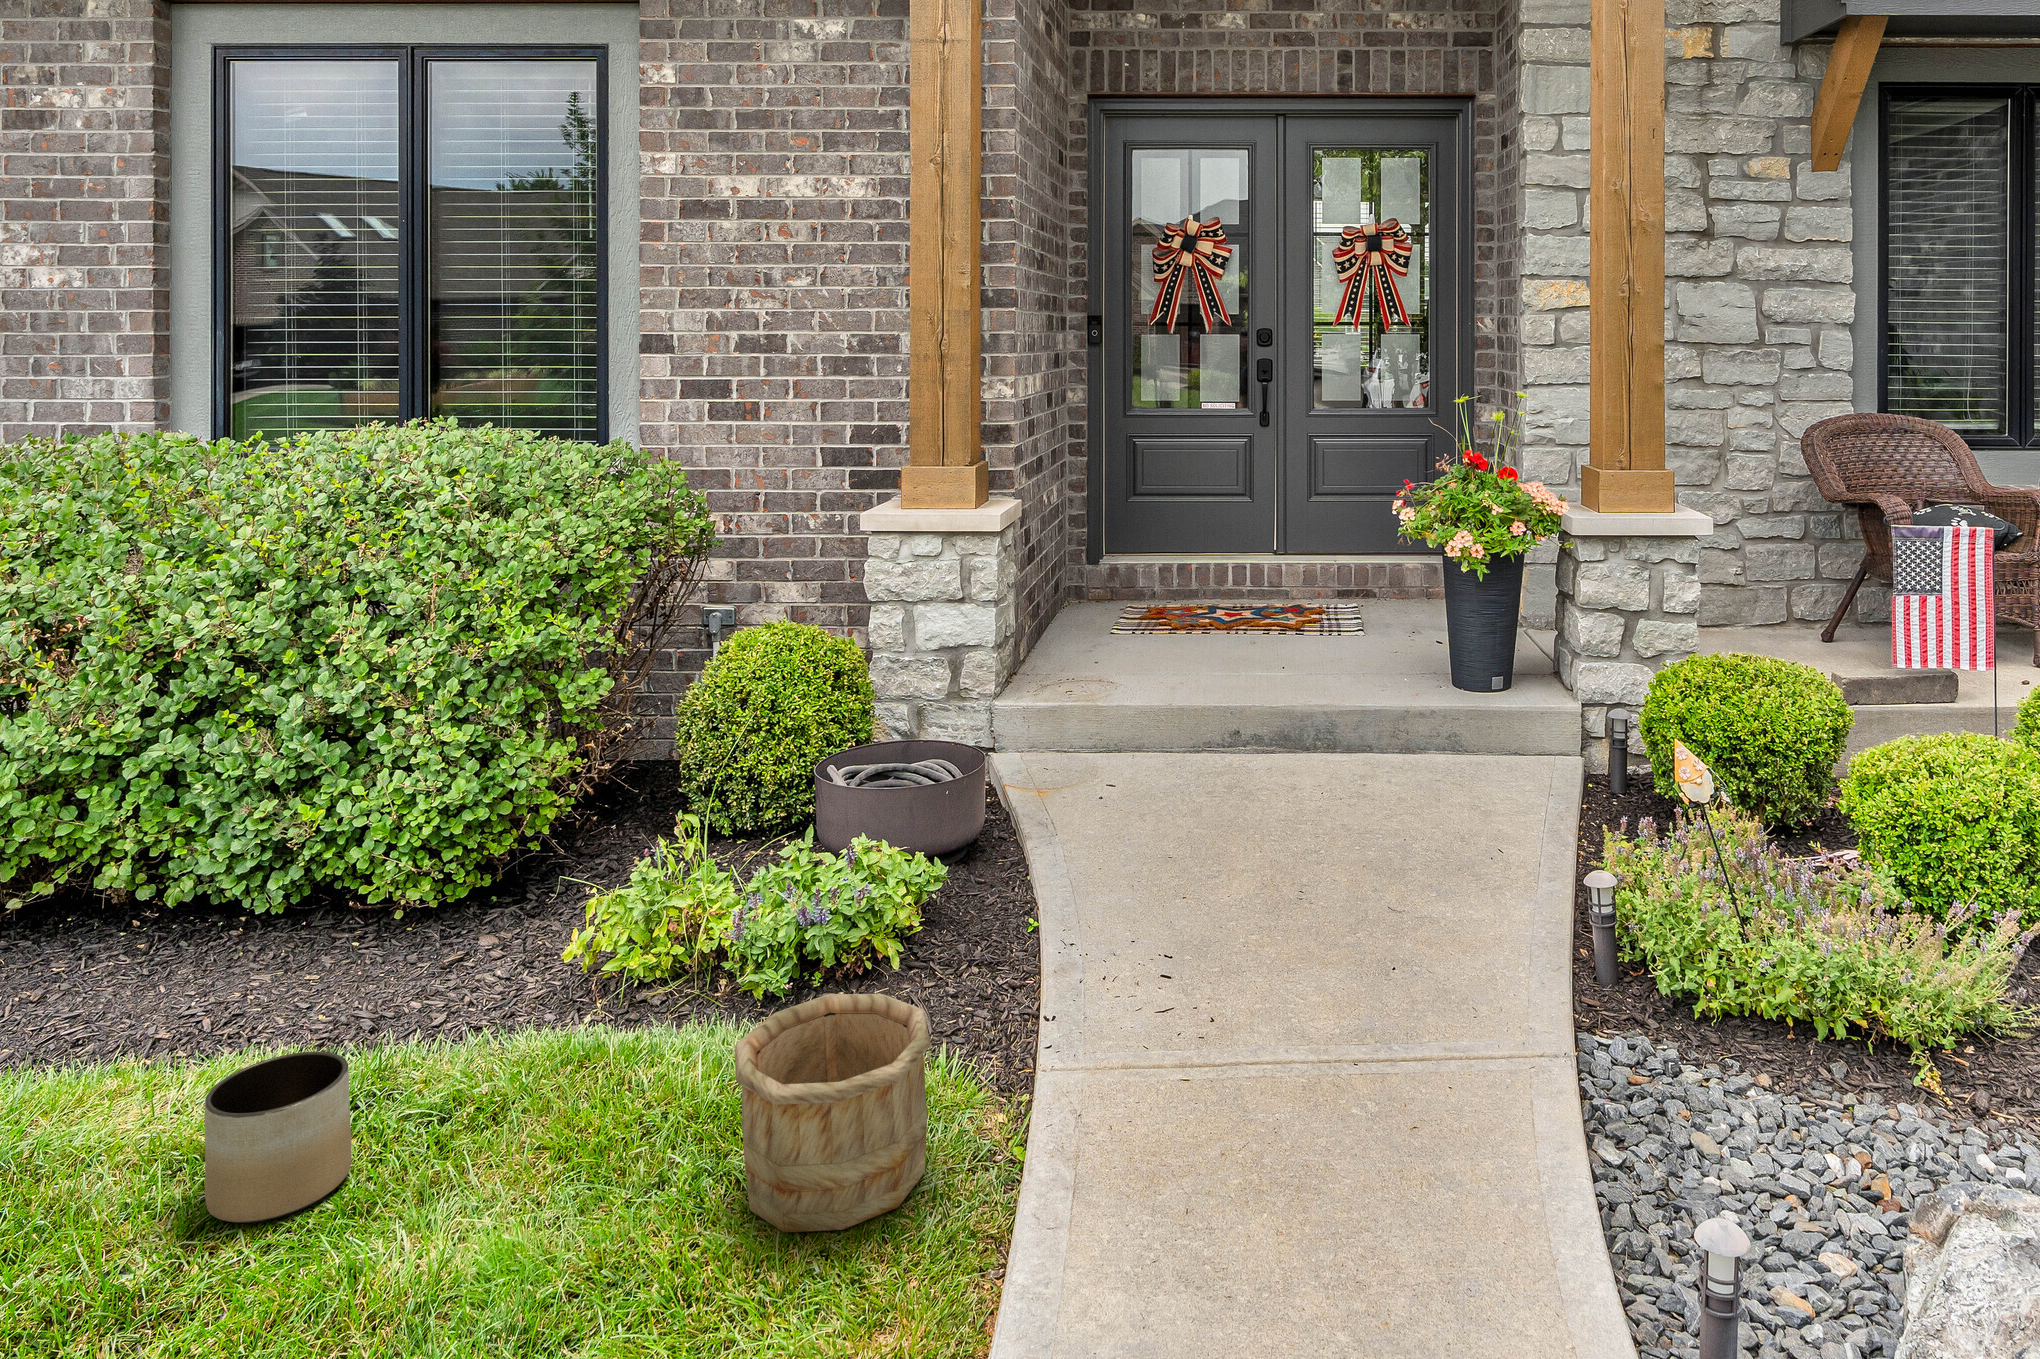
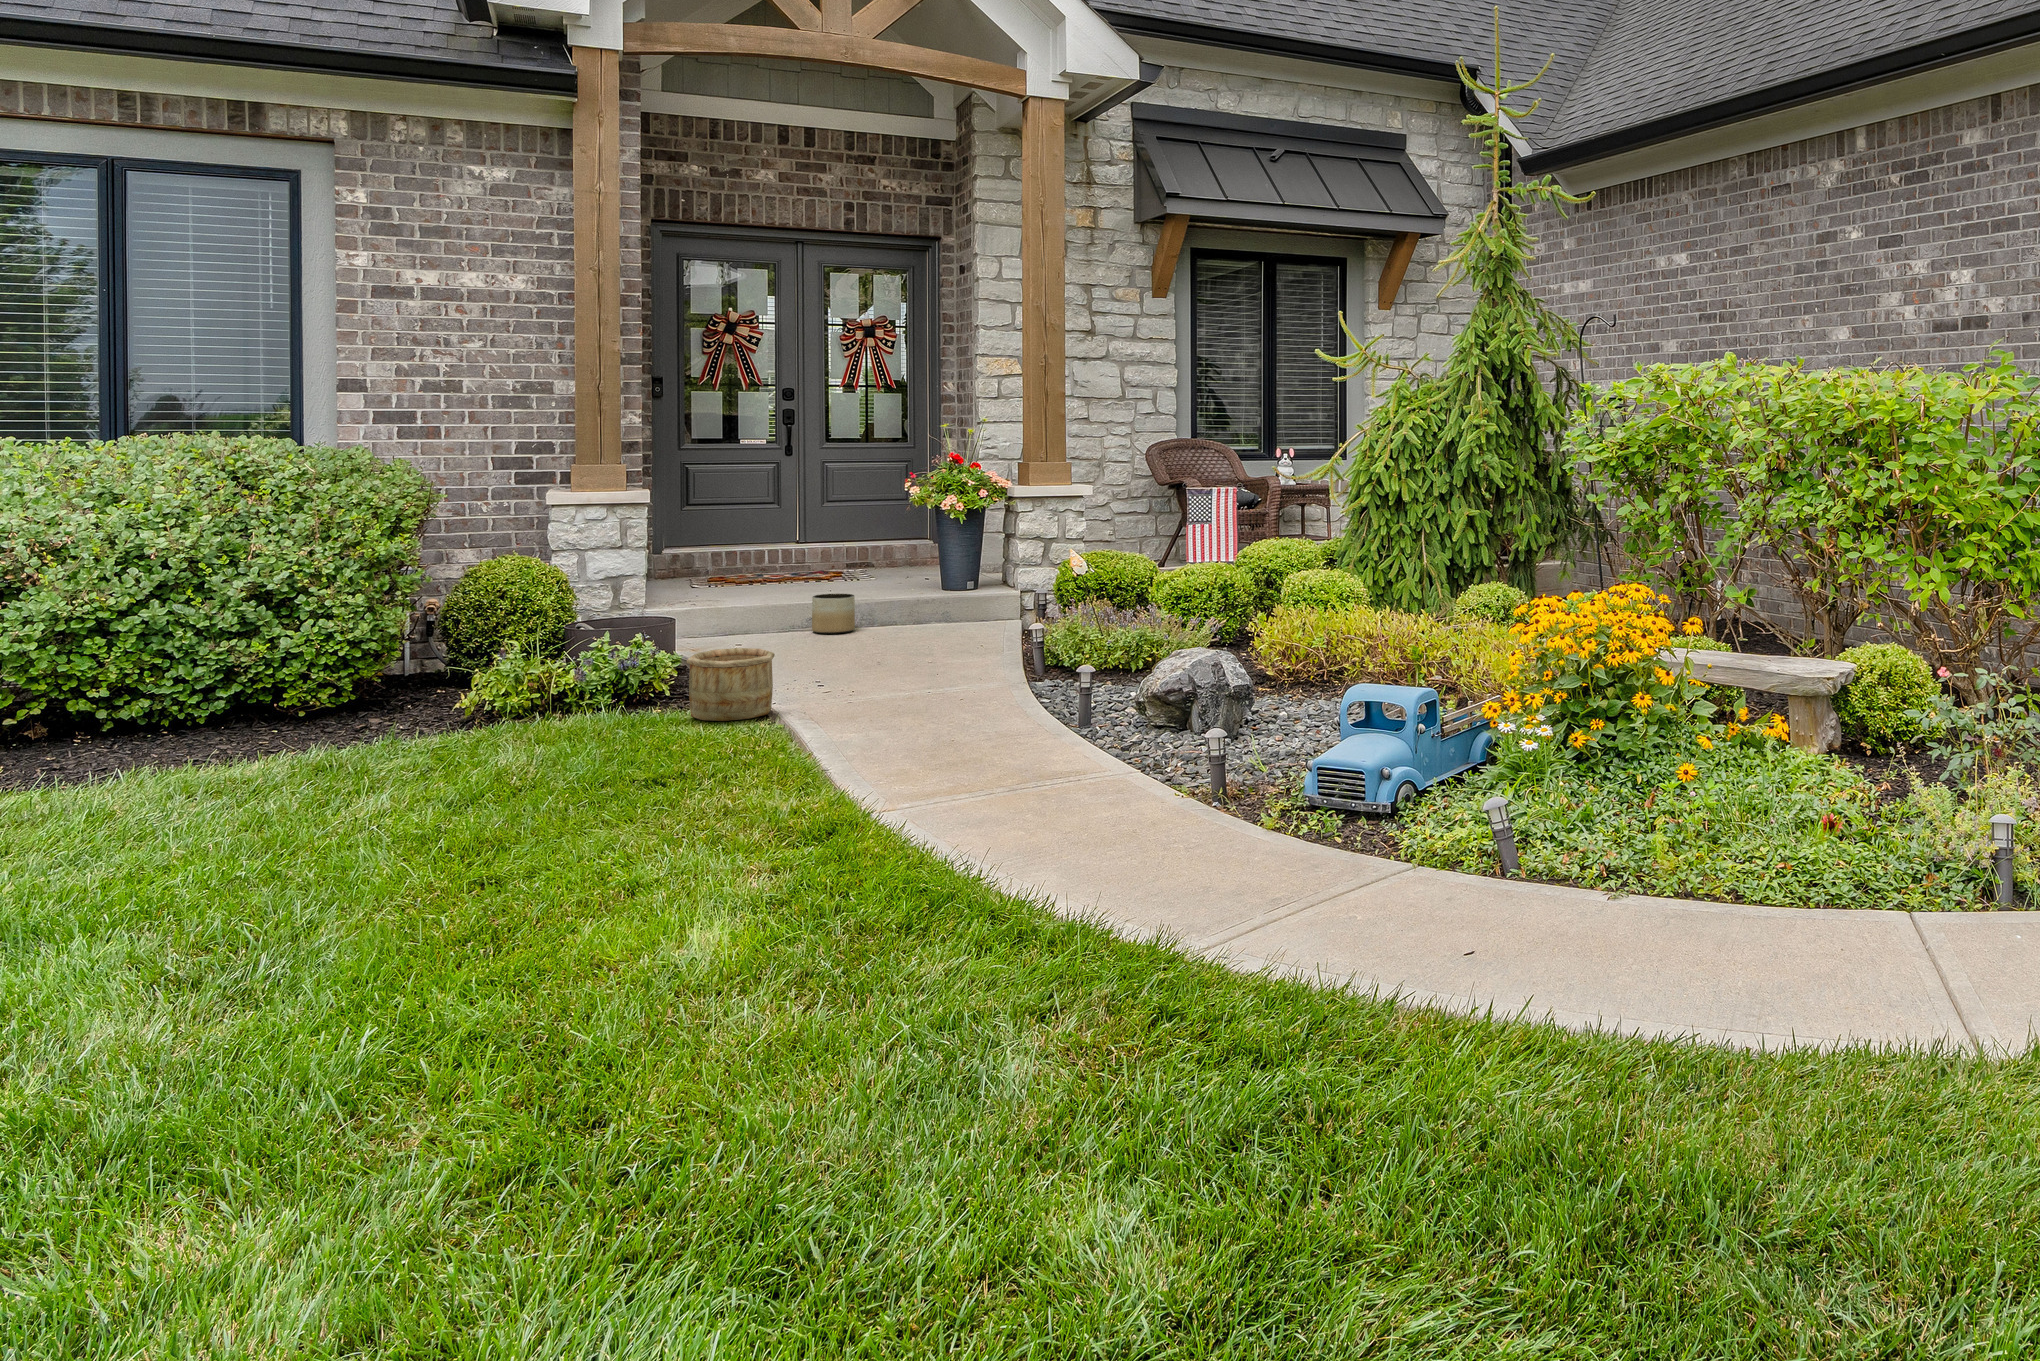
planter: present [205,1052,352,1223] -> present [812,594,855,634]

